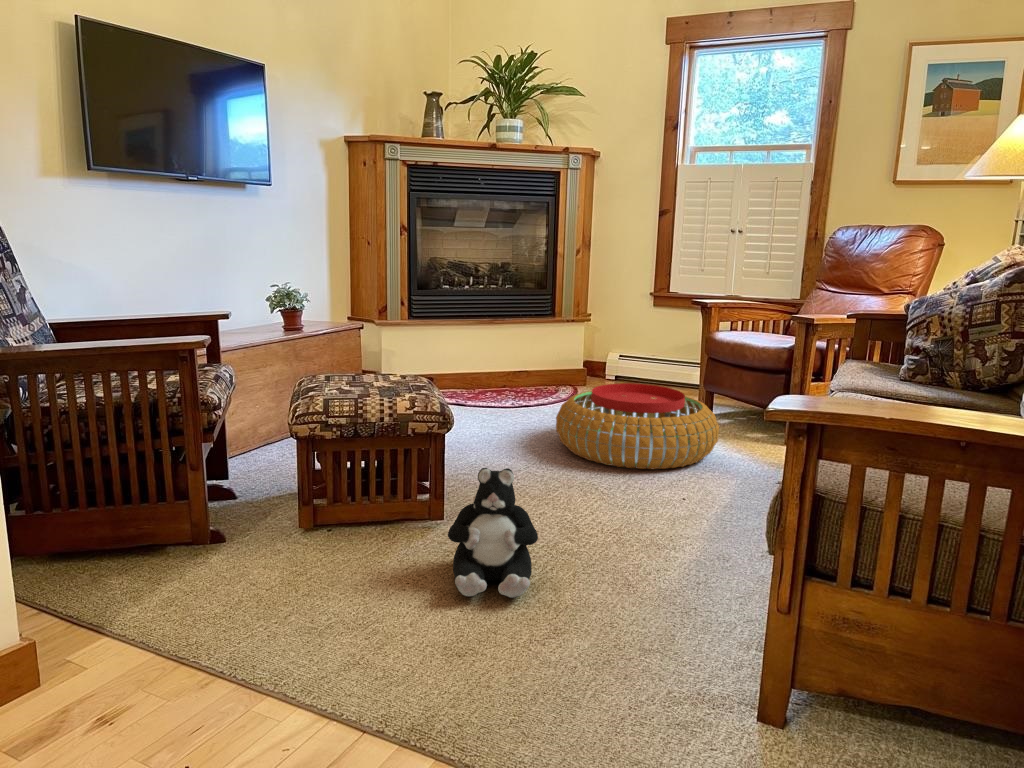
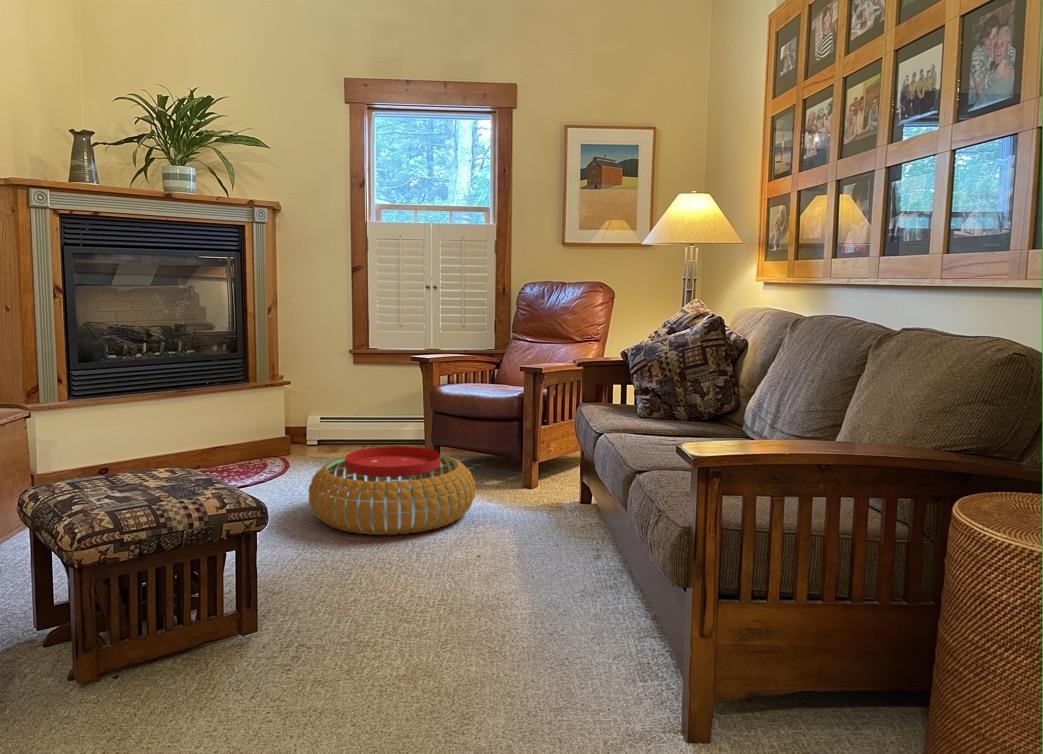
plush toy: present [448,468,538,598] -> none [305,553,414,698]

